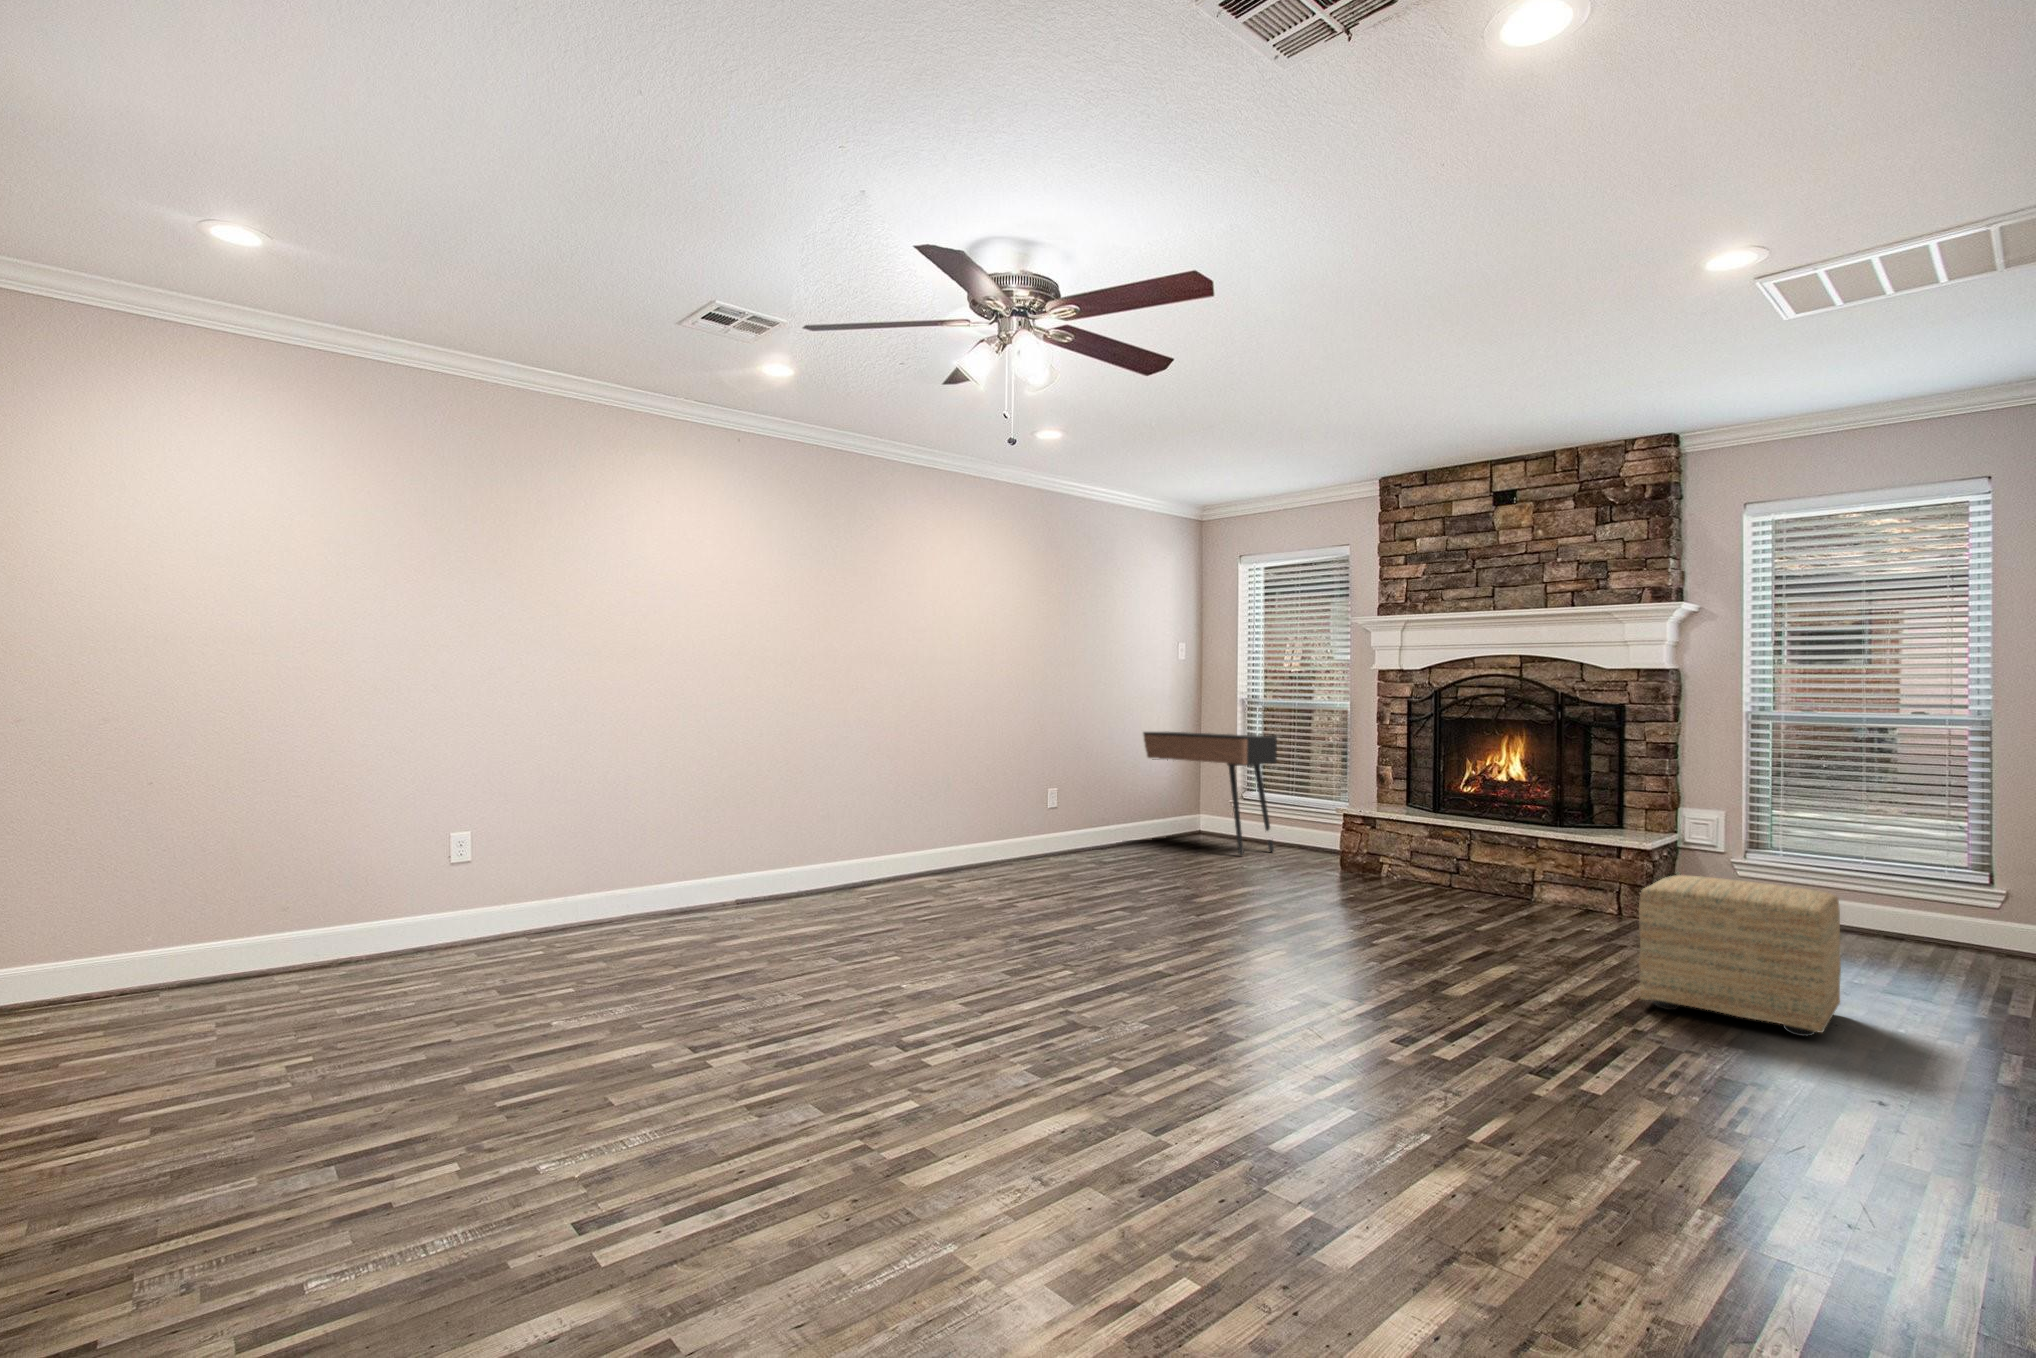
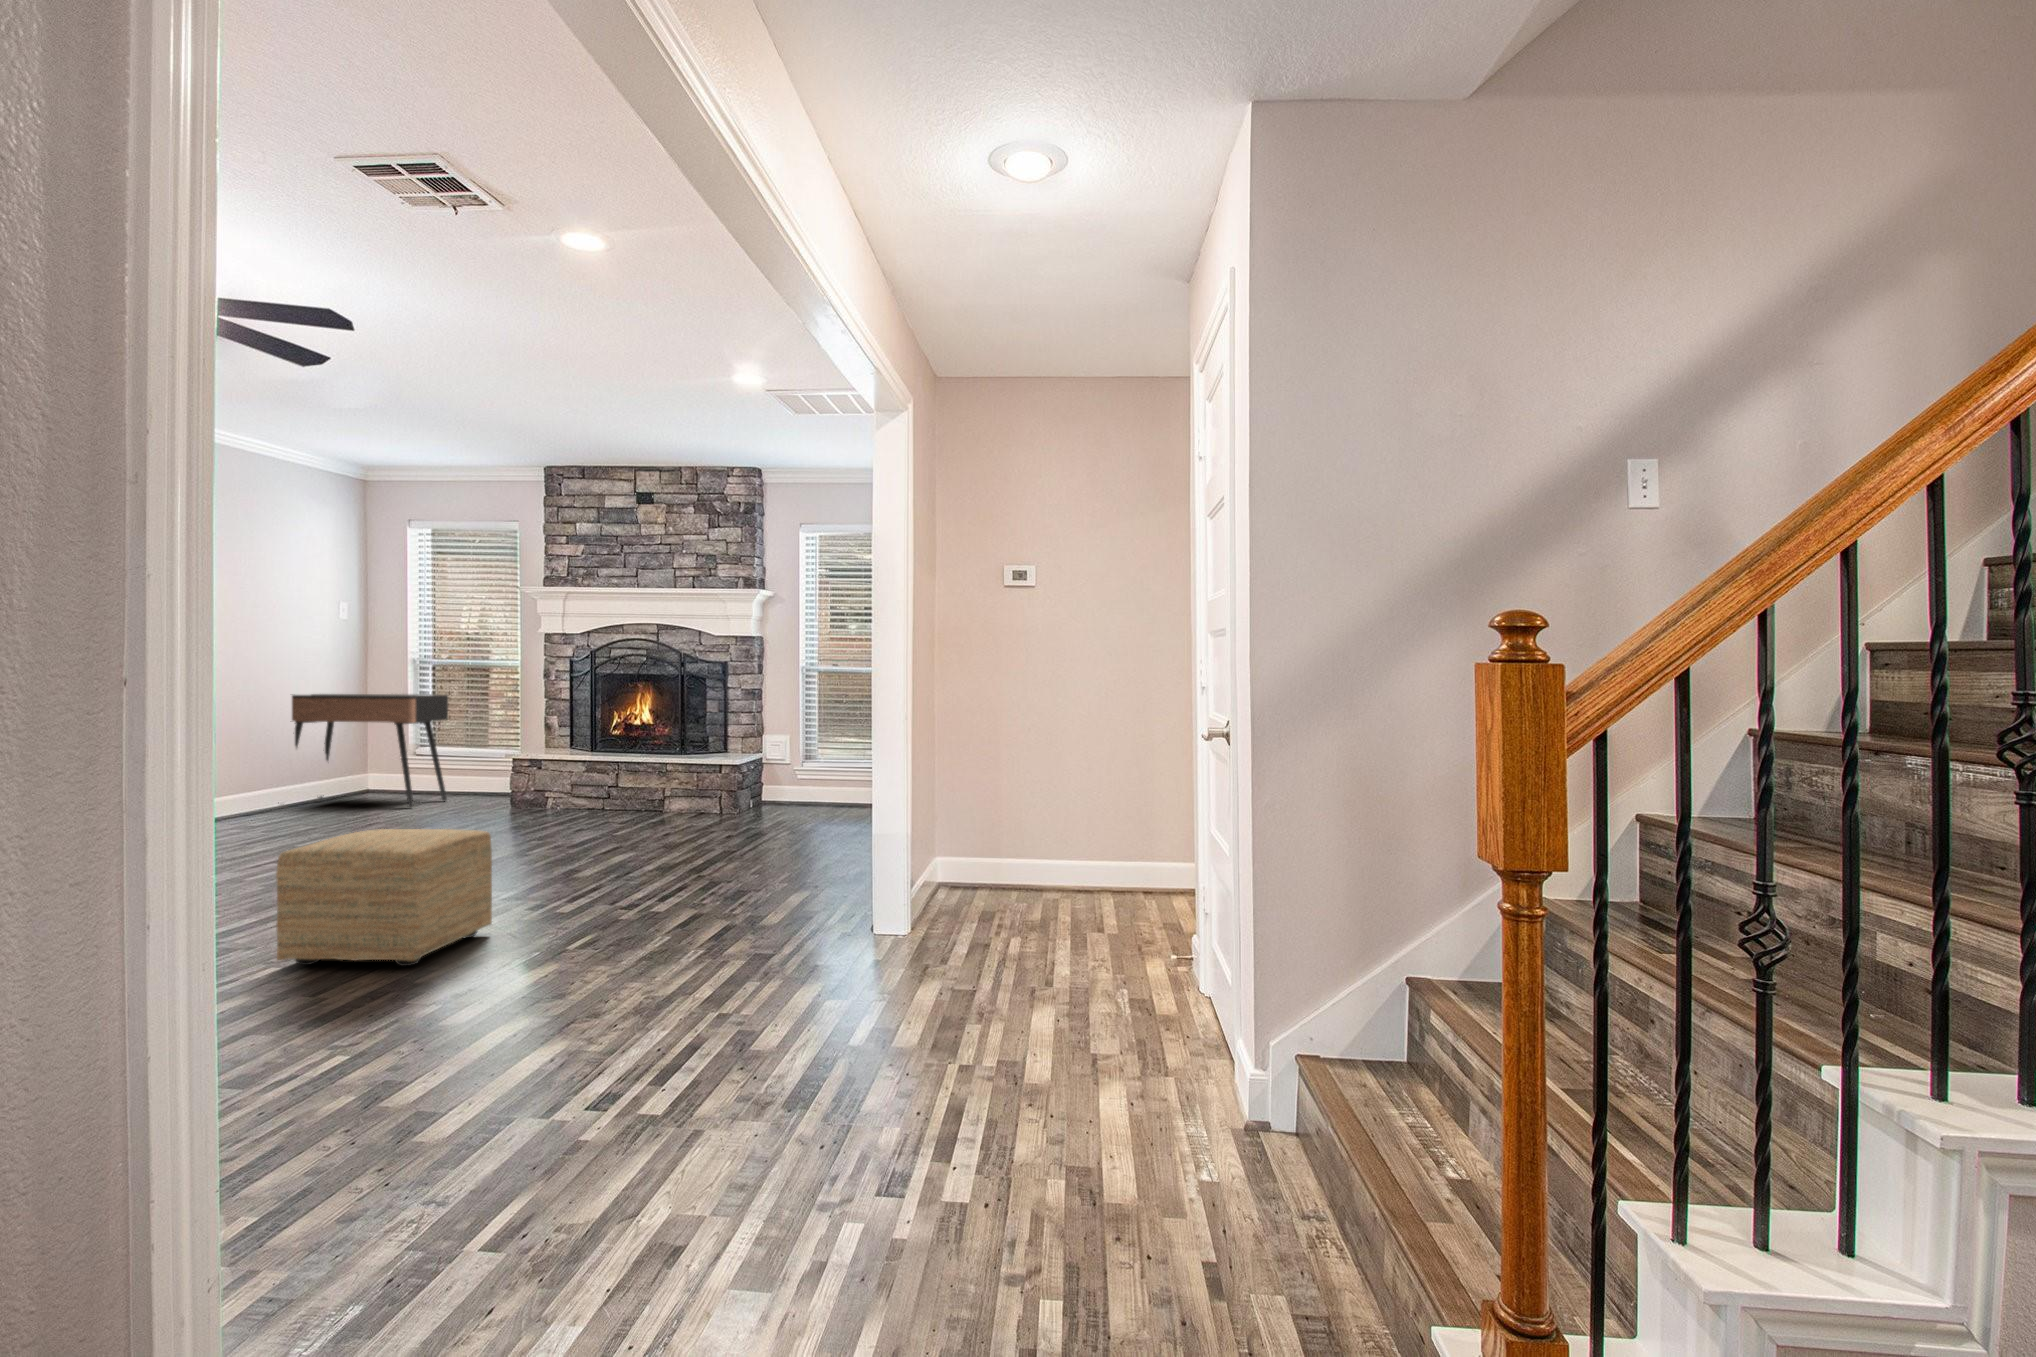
ottoman: present [1639,875,1841,1036] -> present [276,829,492,966]

